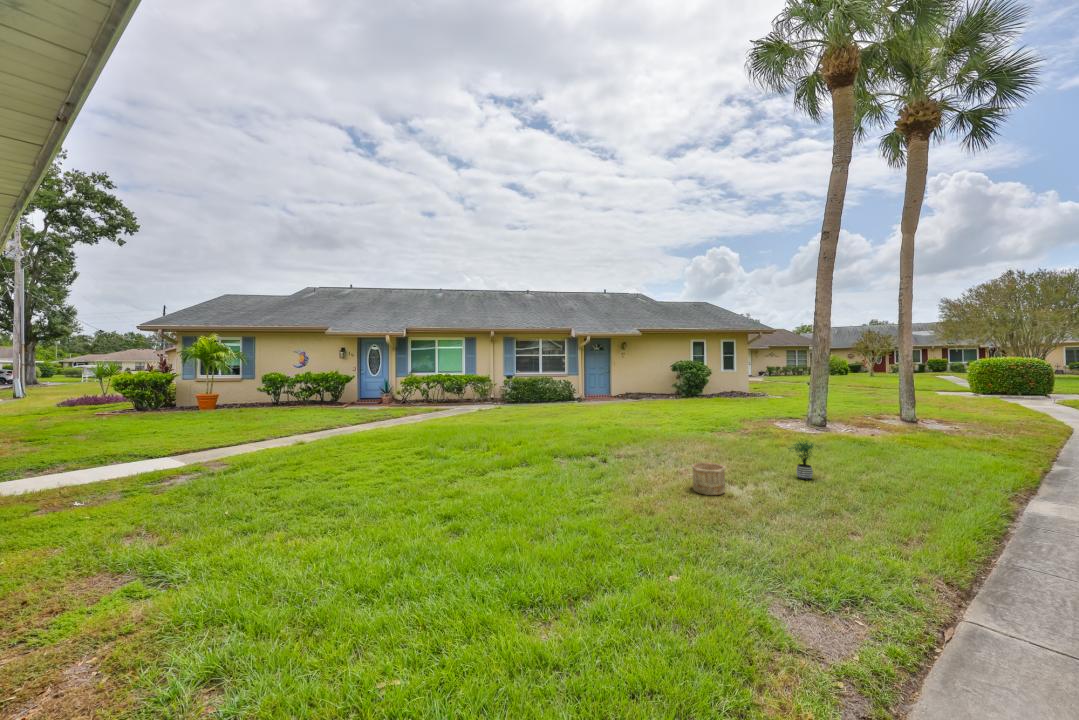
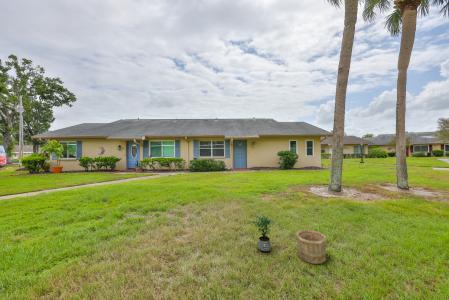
wooden bucket: present [692,462,726,495] -> present [296,230,326,264]

